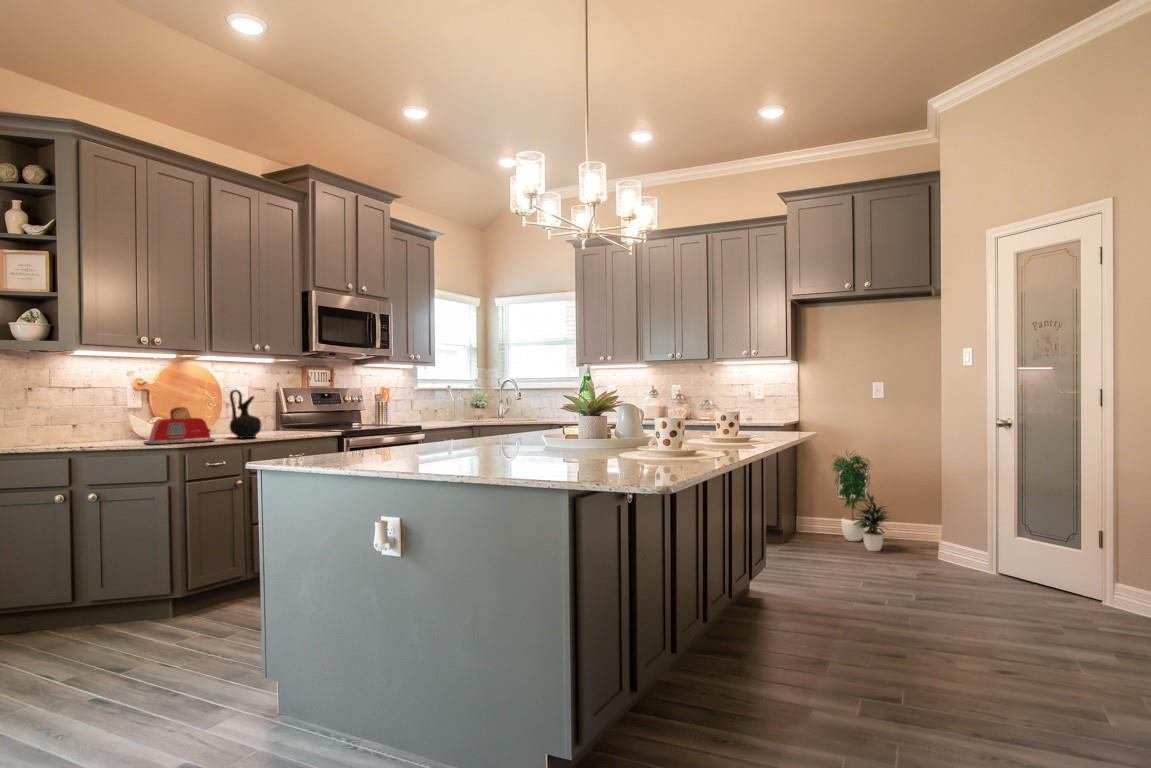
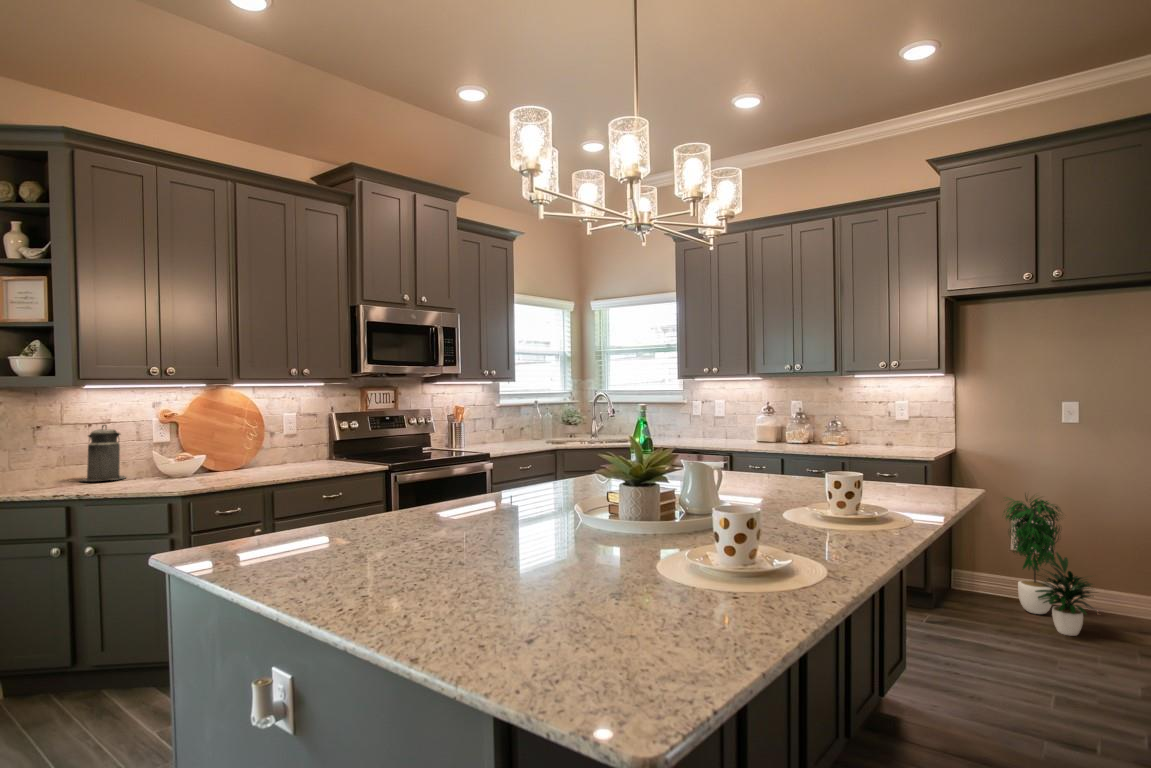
canister: none [62,389,105,439] -> present [80,425,126,481]
ceramic jug: present [229,390,261,438] -> none [254,423,290,479]
toaster: present [144,407,215,444] -> none [153,446,232,491]

